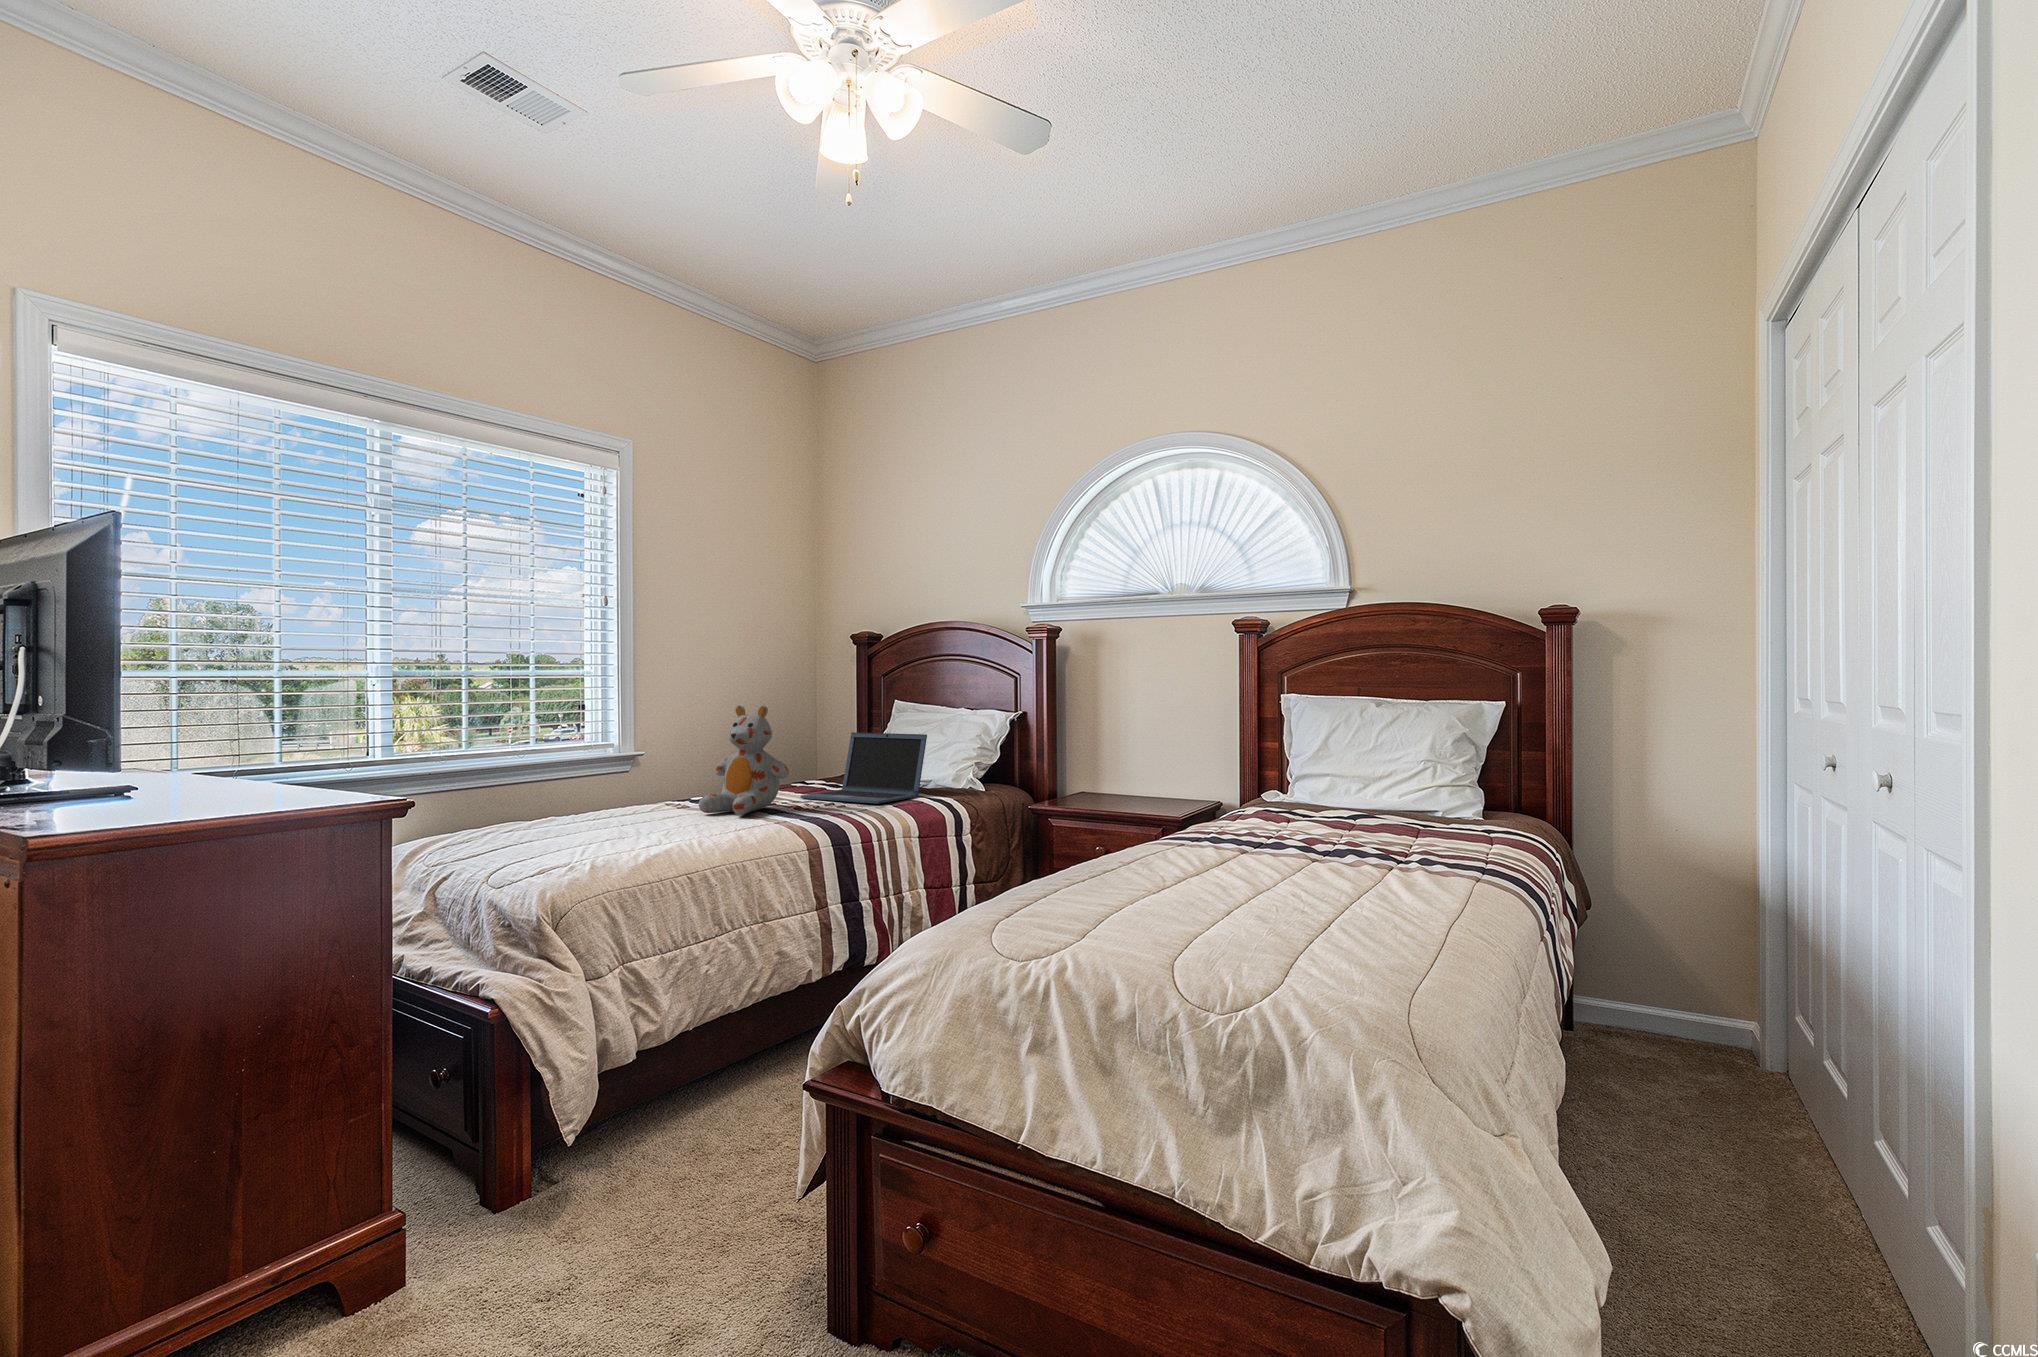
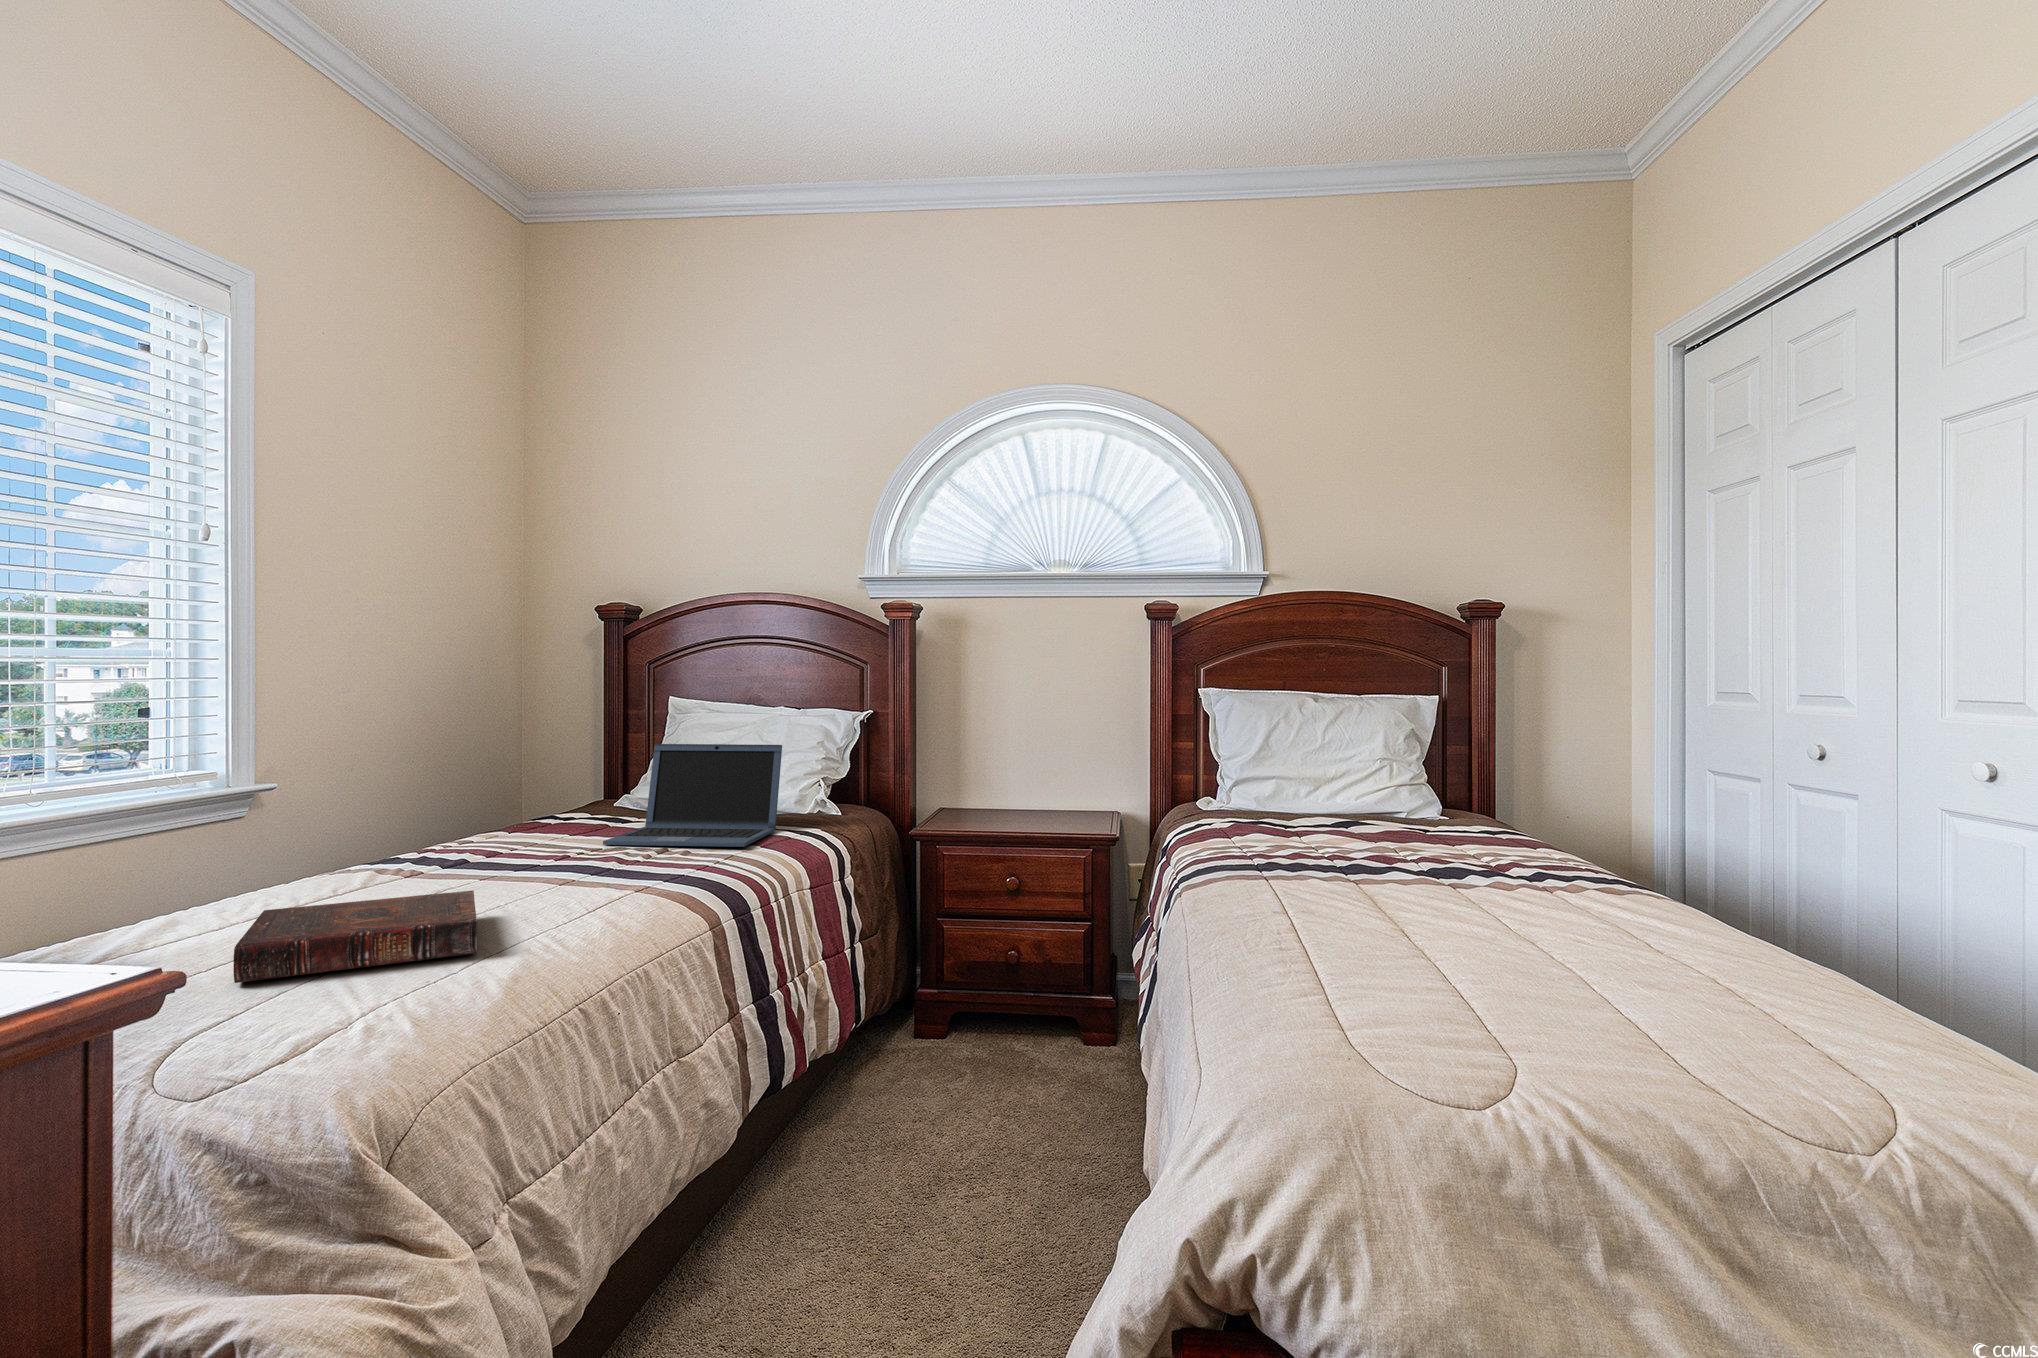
stuffed bear: present [699,705,789,815] -> none [475,708,623,884]
book: none [539,812,678,844] -> present [233,890,477,983]

